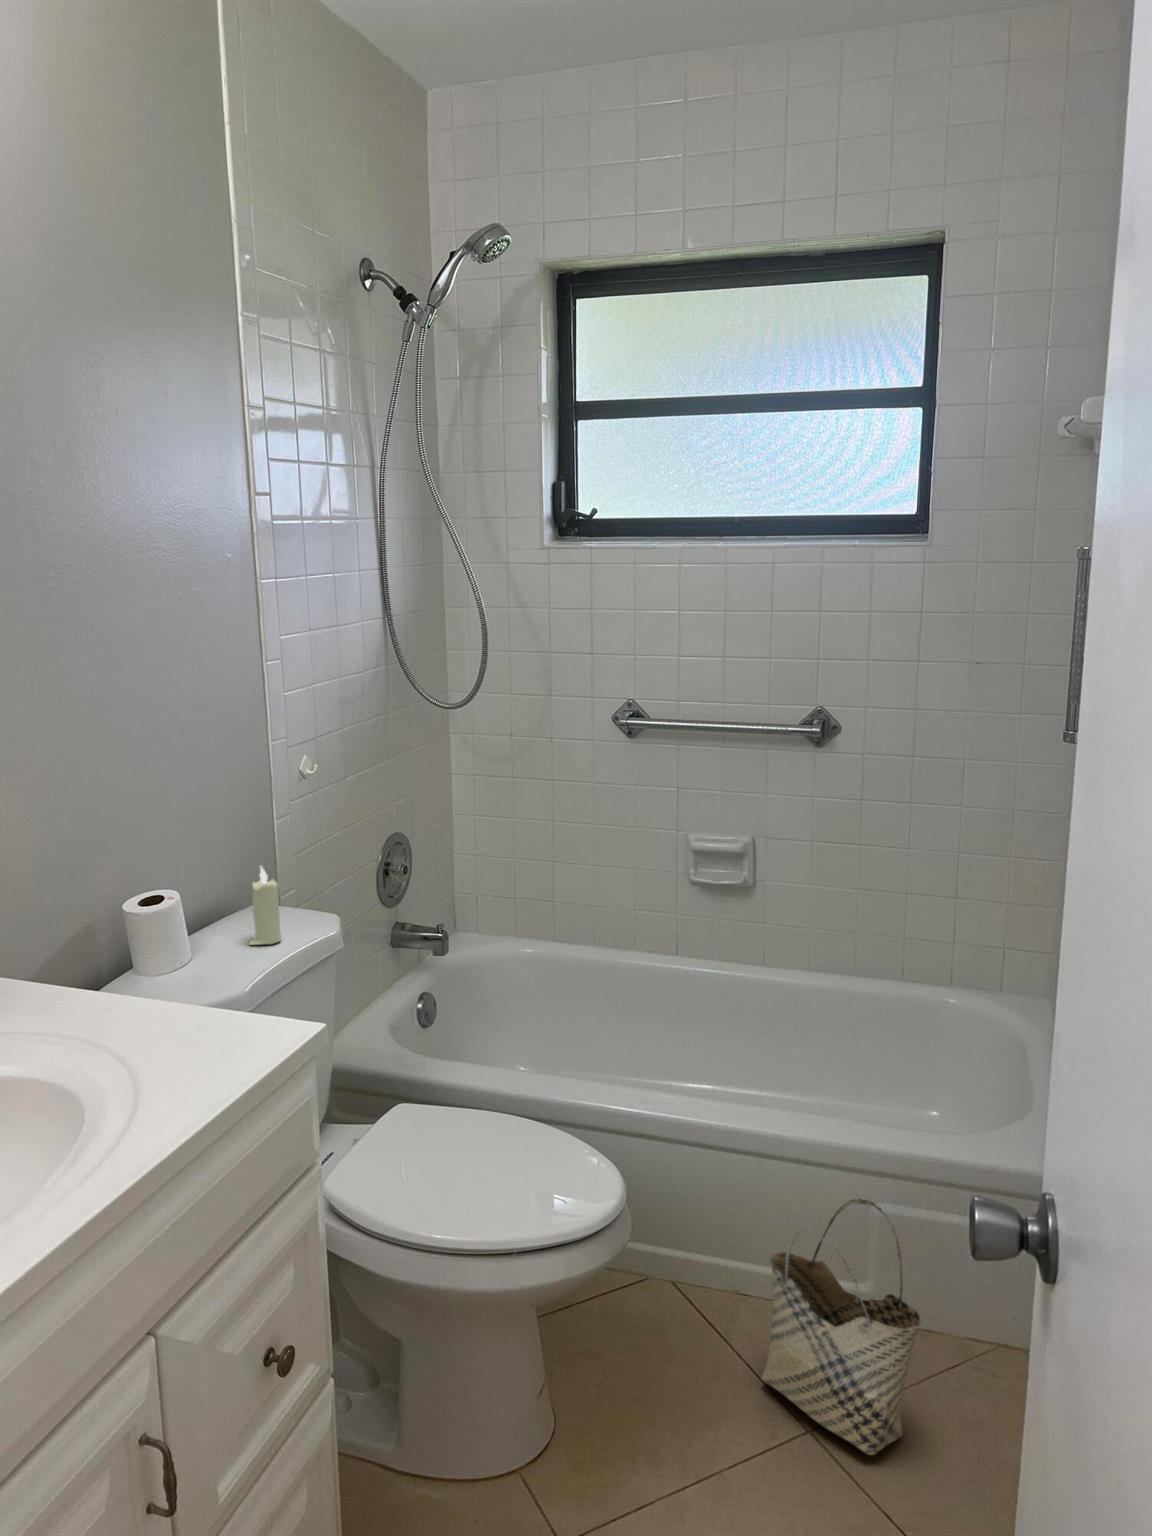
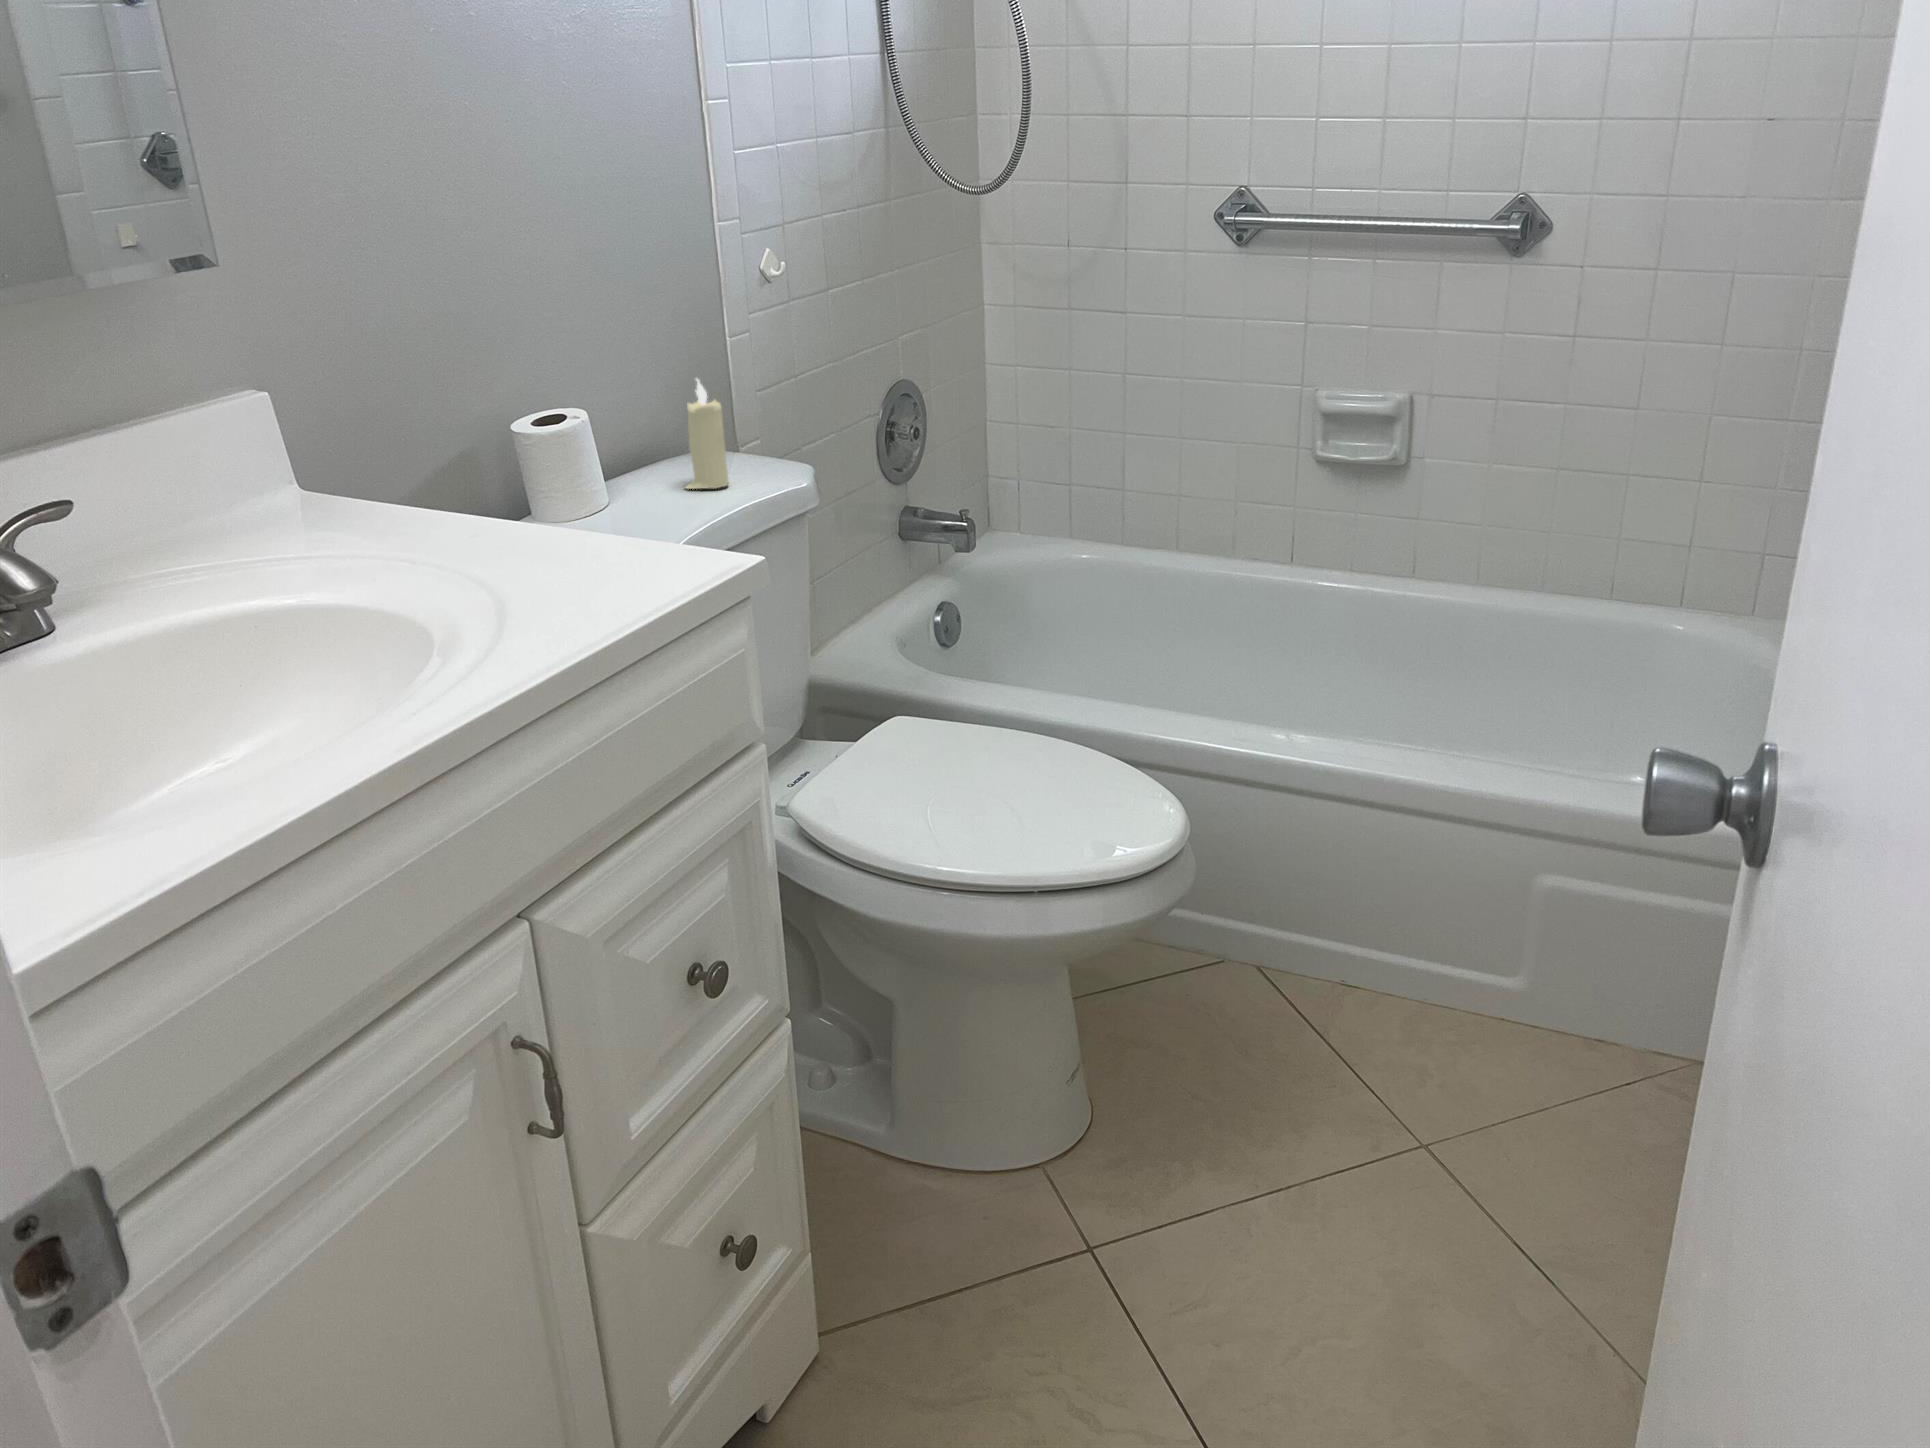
woven basket: present [762,1199,921,1455] -> none [1368,864,1587,1184]

